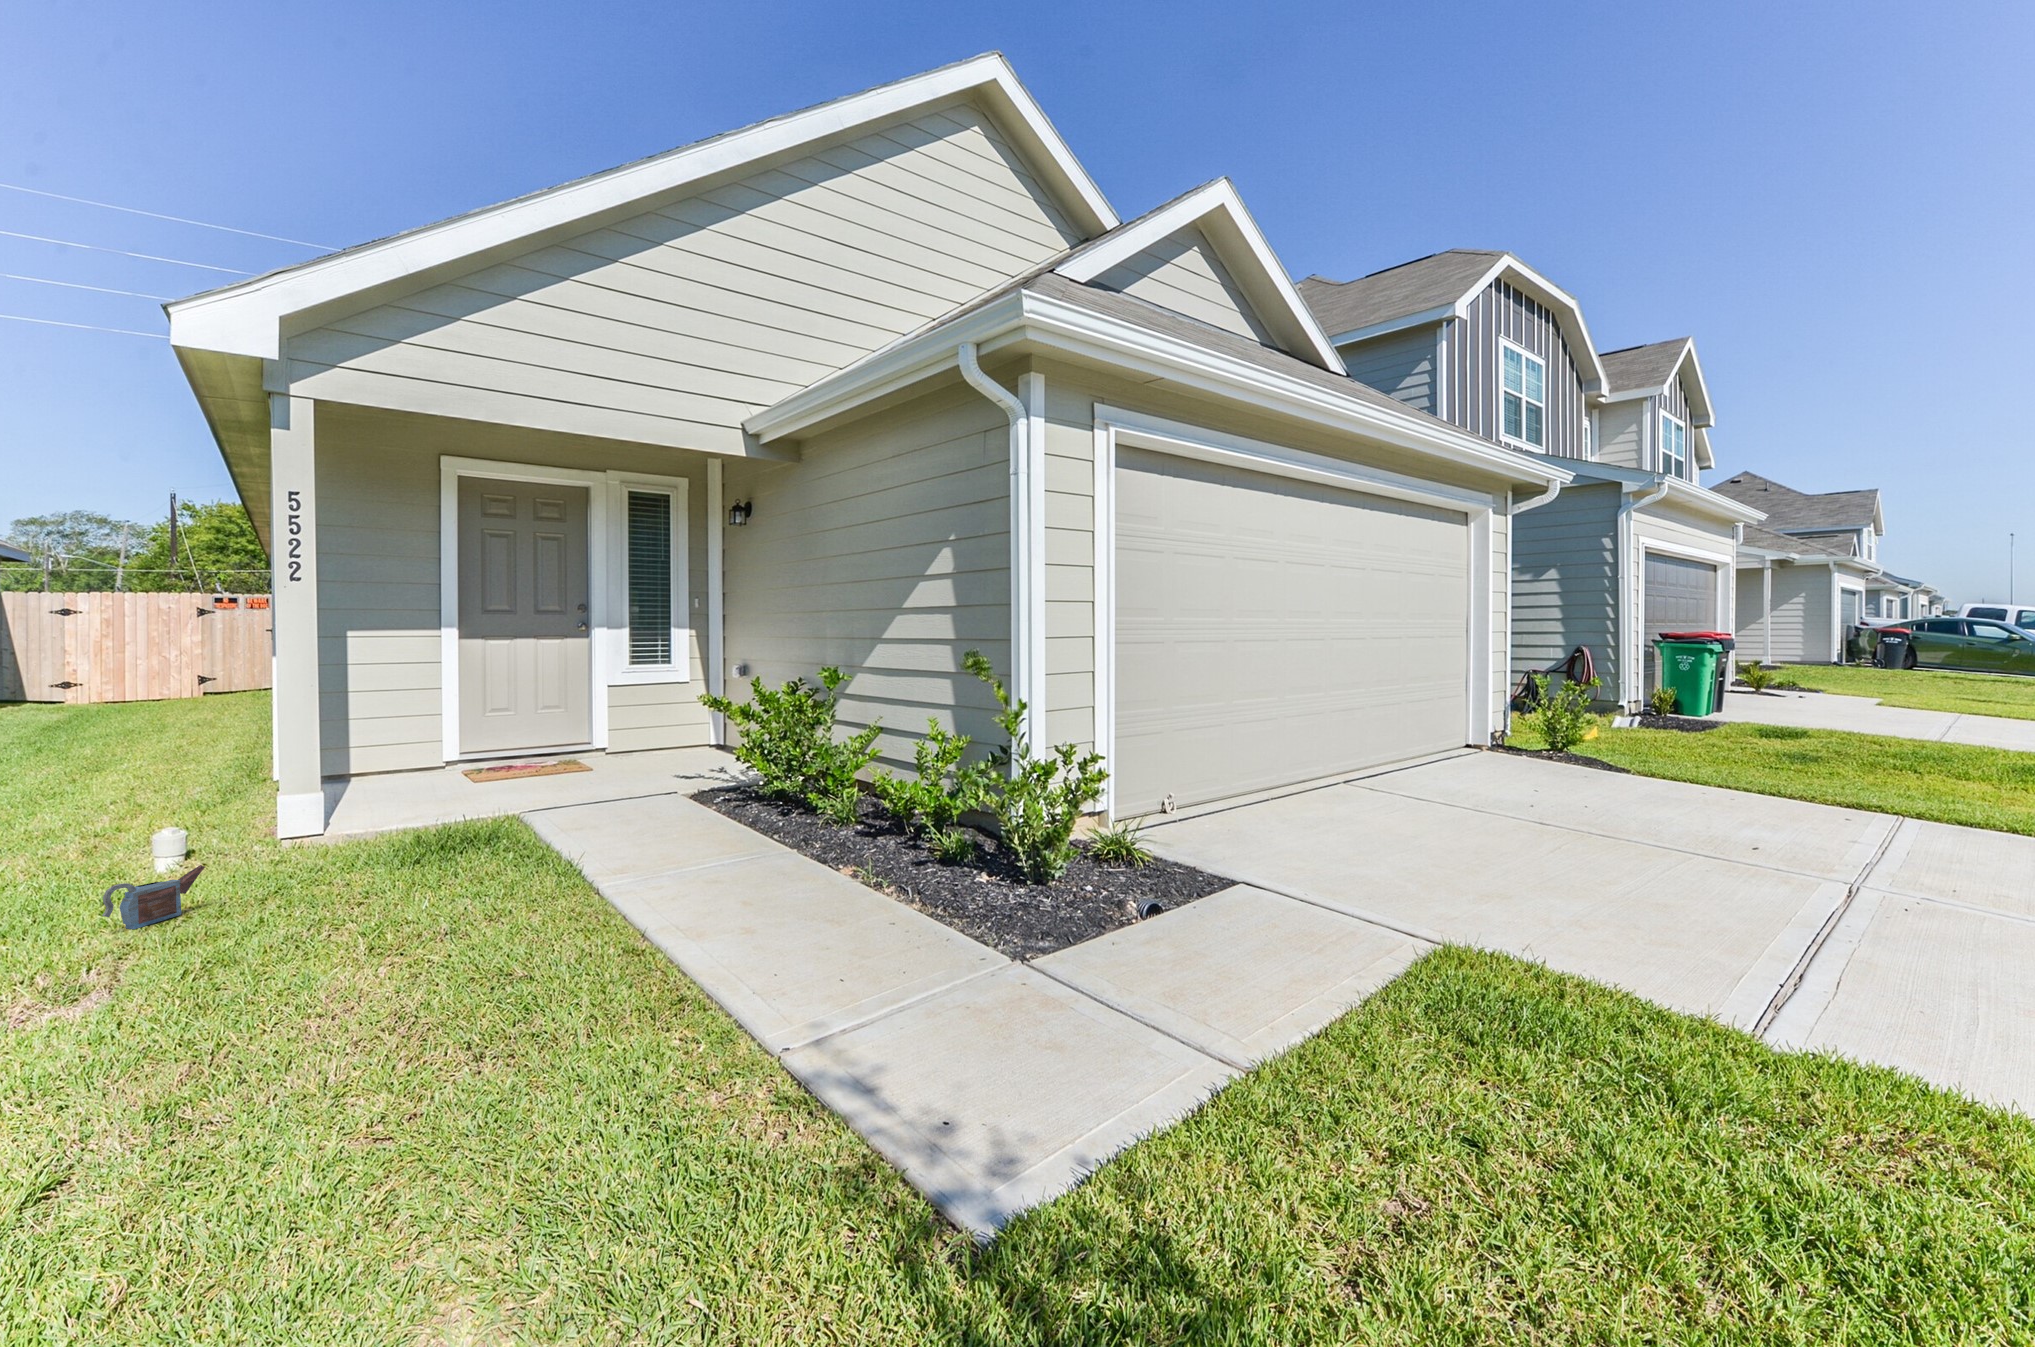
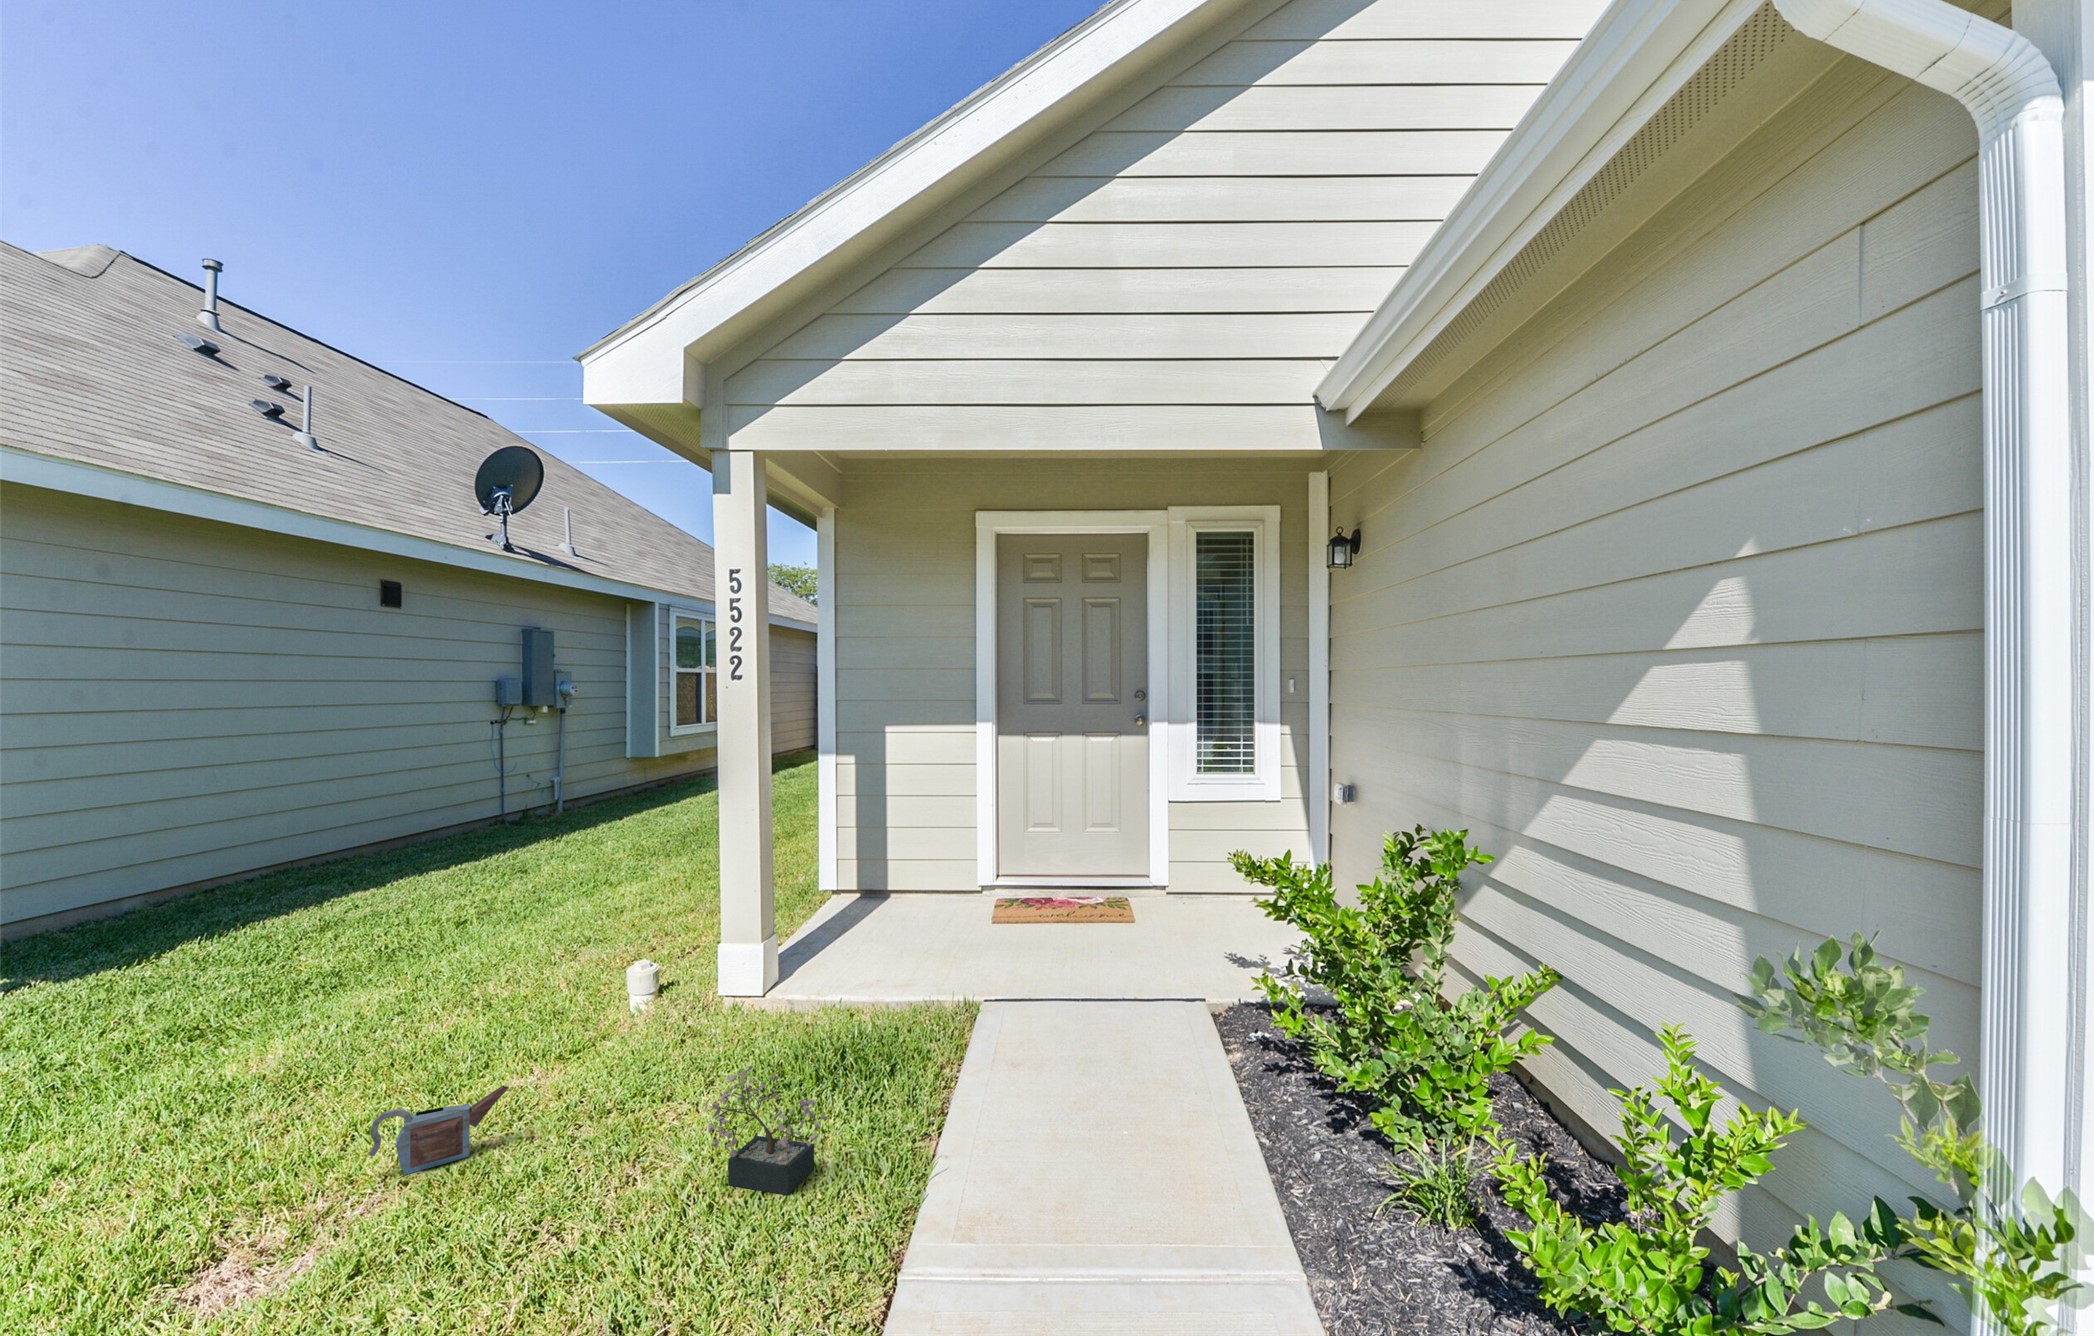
decorative plant: none [416,817,501,881] -> present [704,1066,829,1195]

